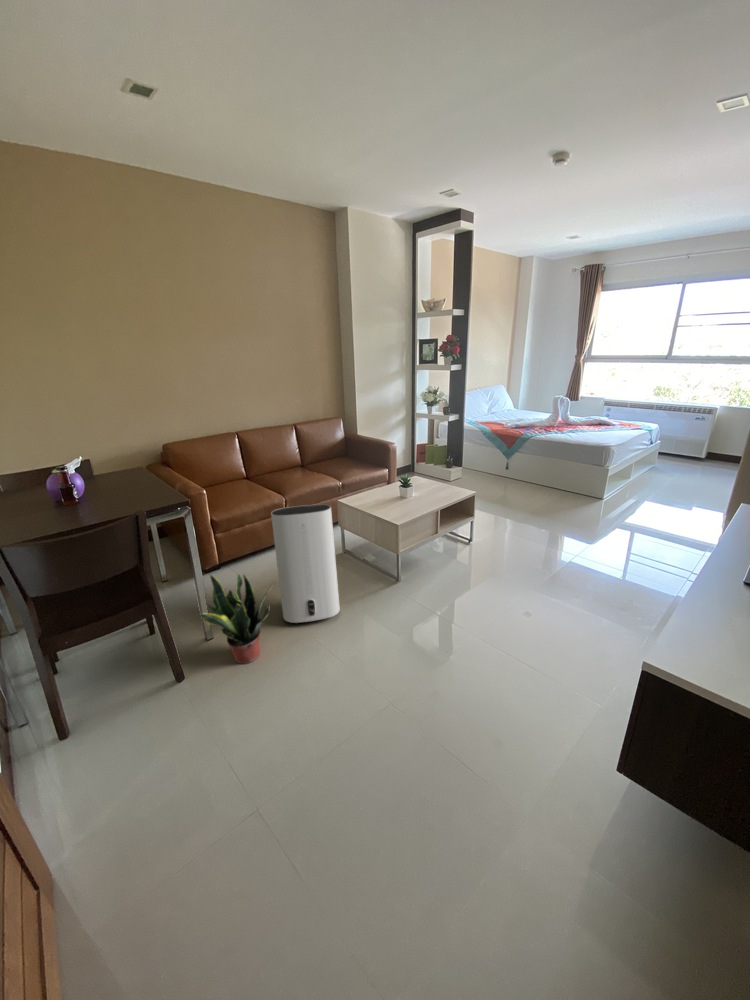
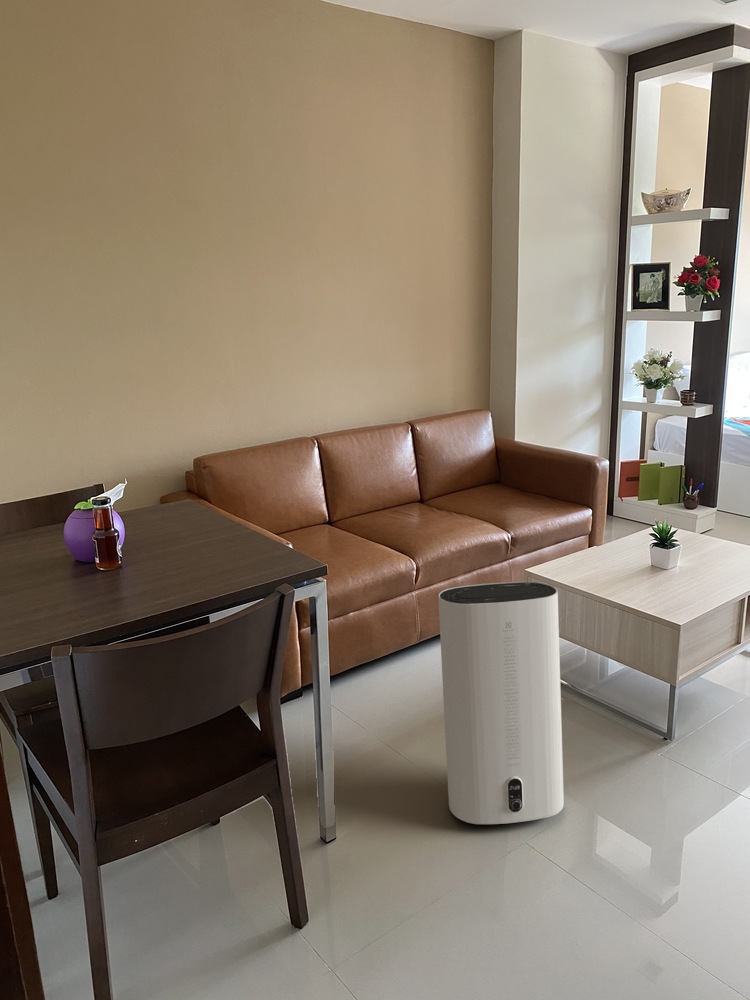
potted plant: present [202,575,271,664] -> none [335,721,459,912]

